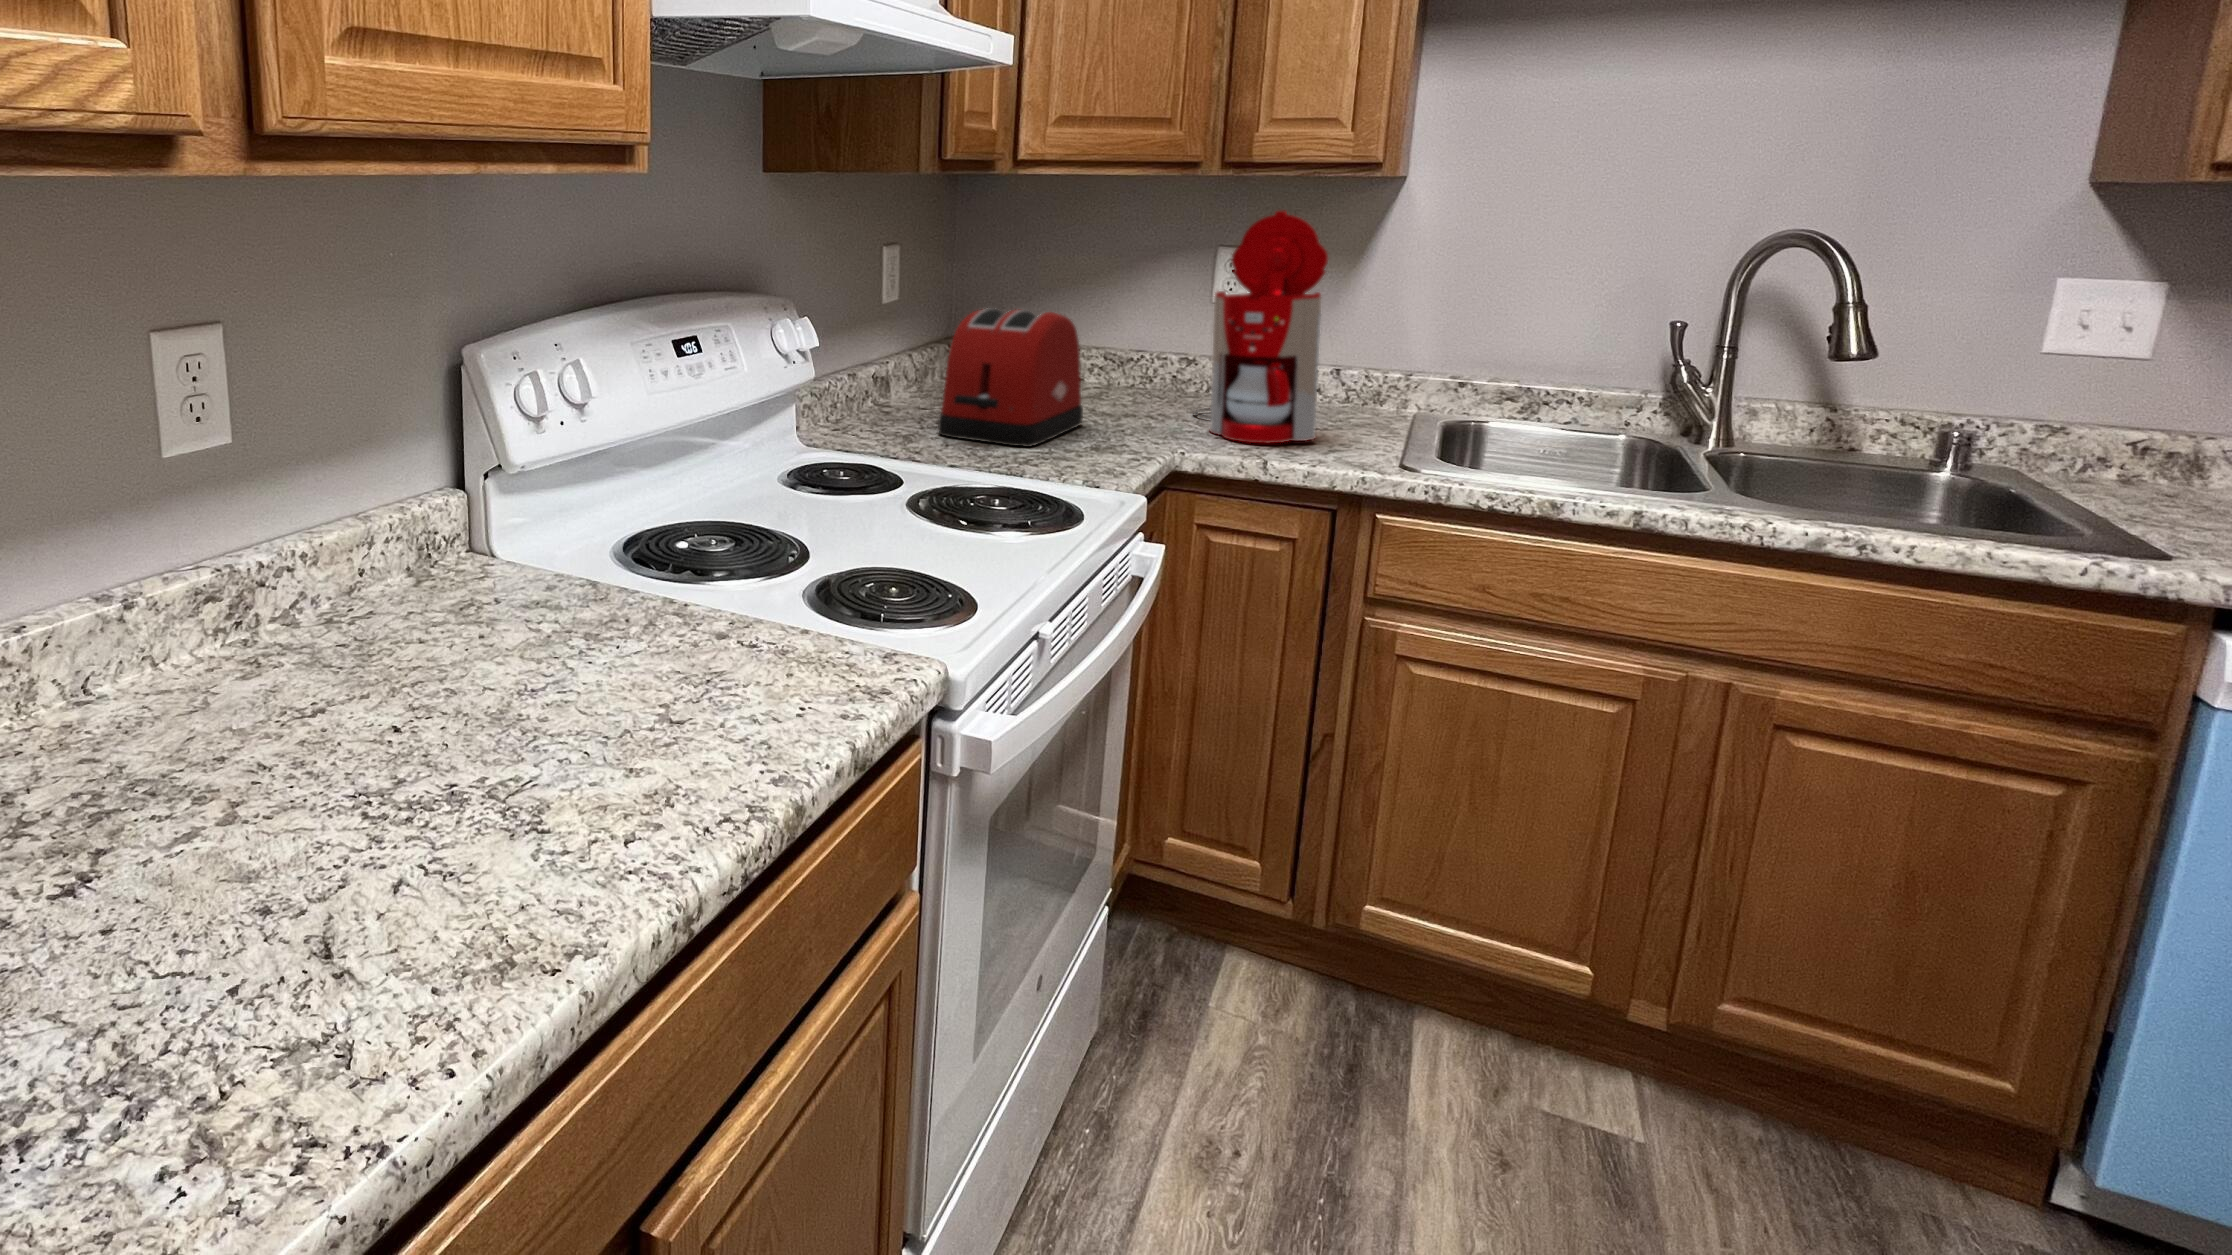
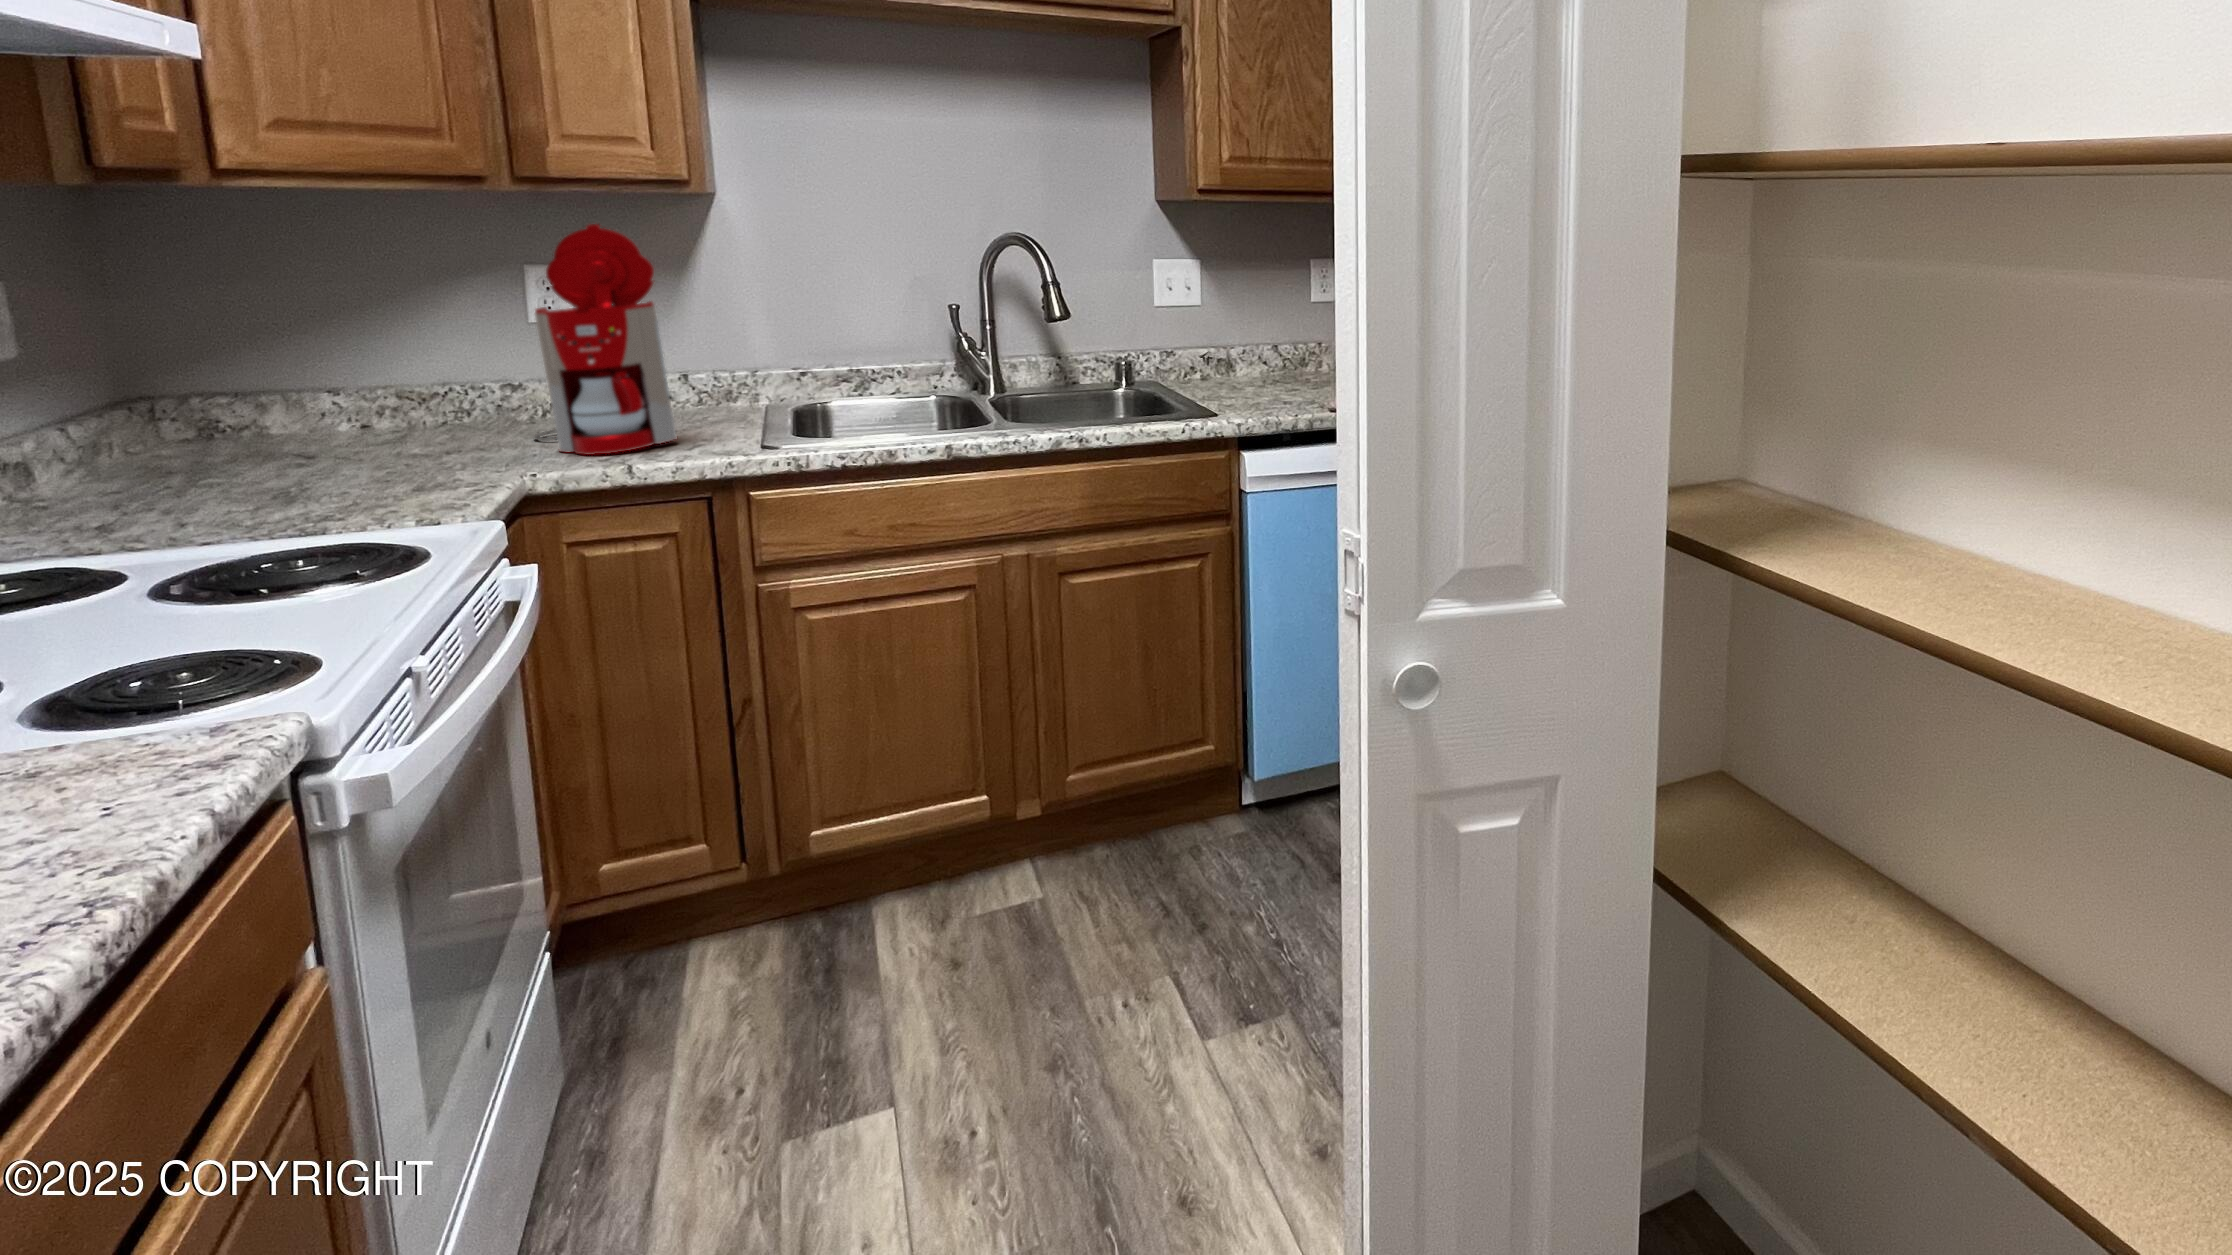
toaster: present [938,308,1083,447] -> none [152,346,388,516]

